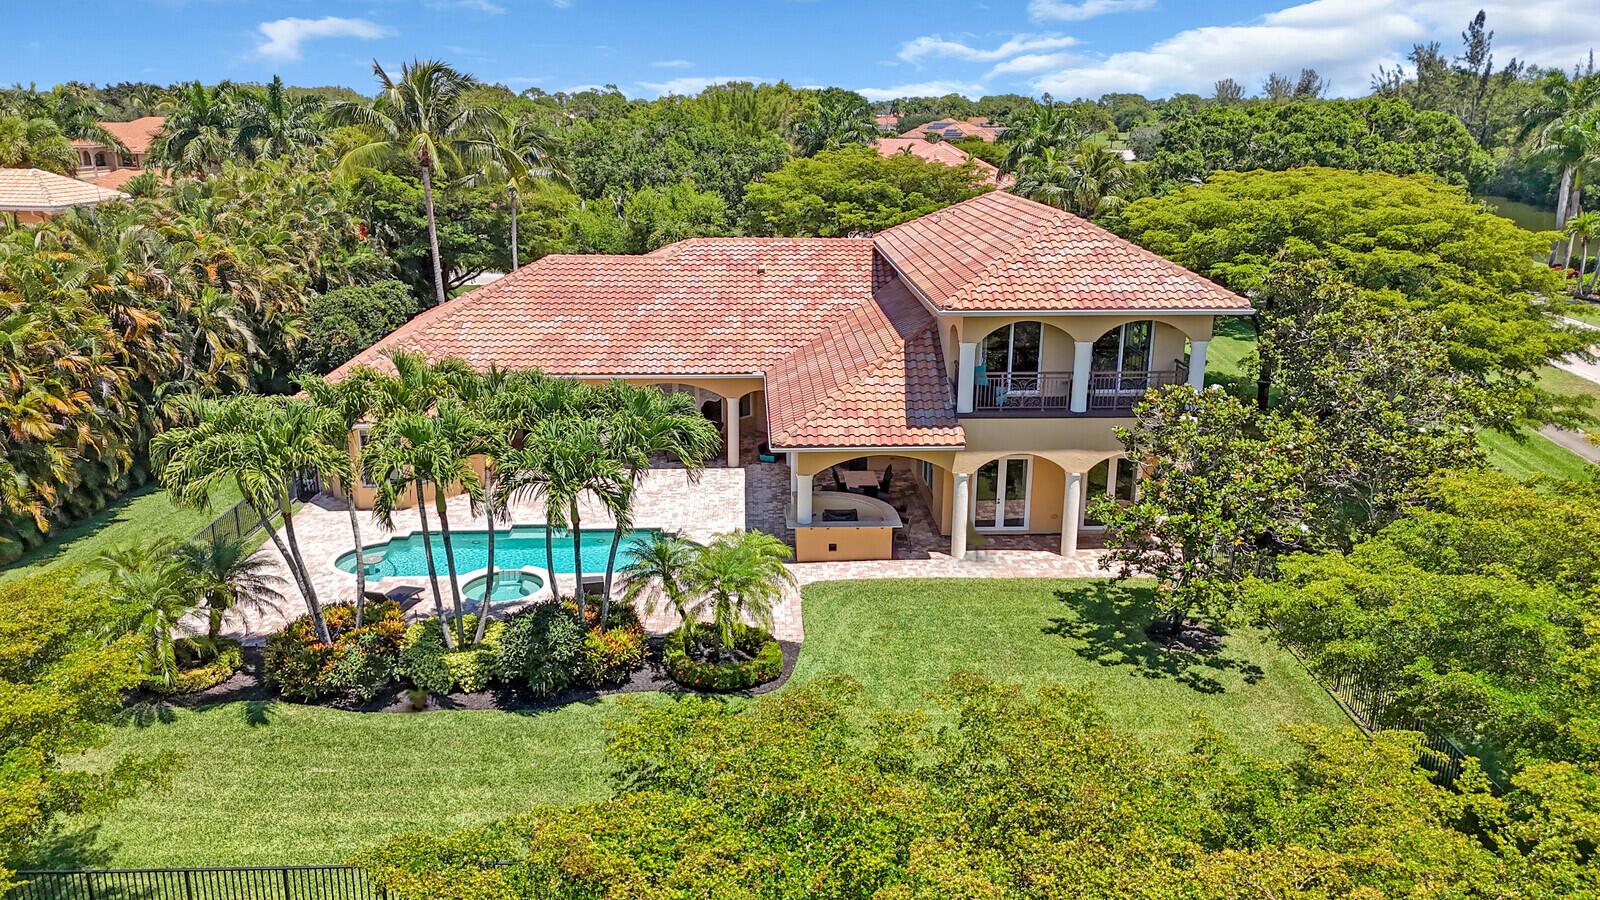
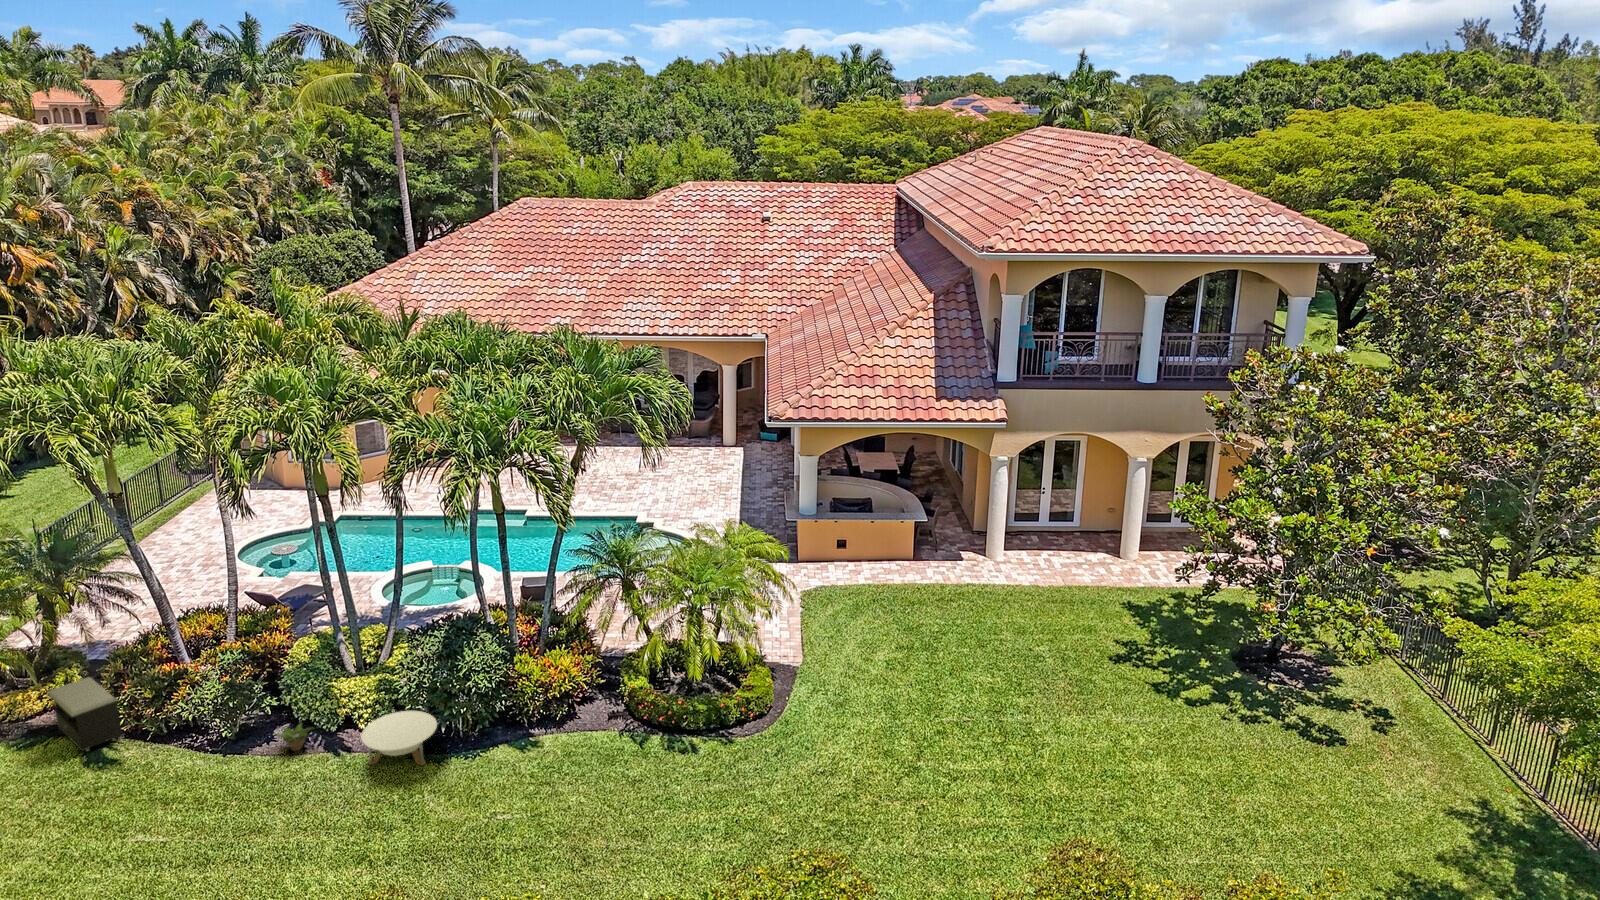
dining chair: present [966,521,990,553] -> none [1001,513,1033,564]
storage bench: none [227,655,284,710] -> present [49,677,122,751]
round table: none [471,676,527,716] -> present [361,711,437,765]

